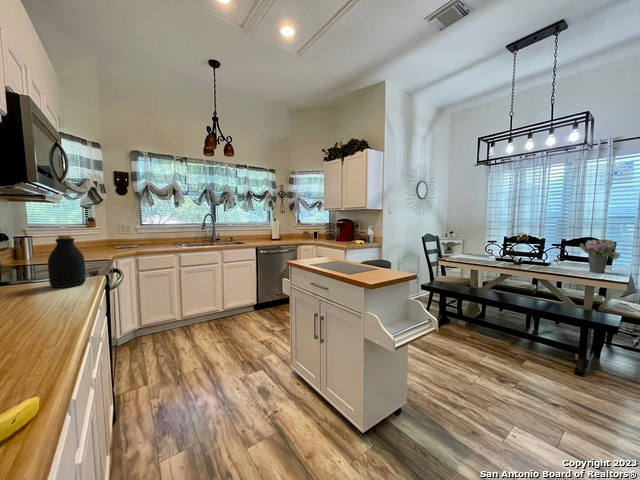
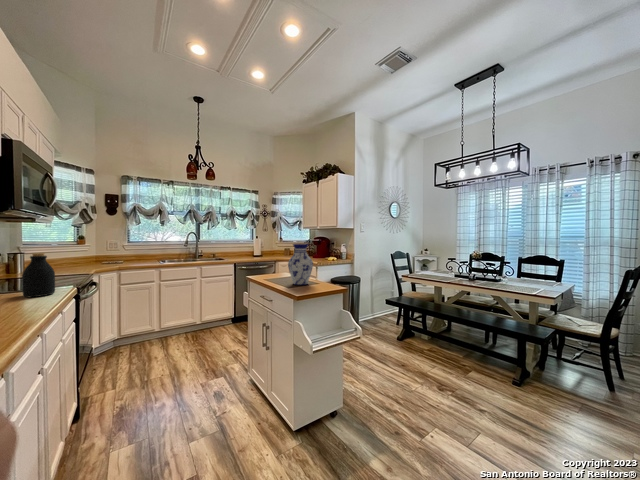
vase: none [344,225,373,271] -> present [288,244,313,285]
flower bouquet: present [580,239,620,273] -> none [521,257,555,288]

